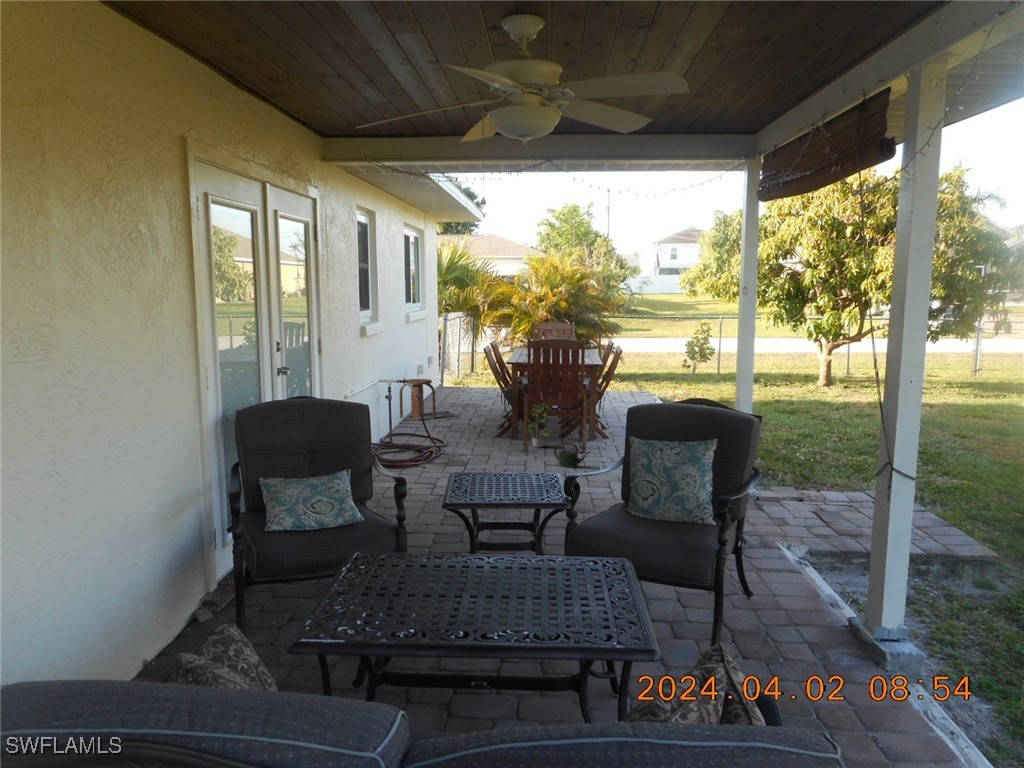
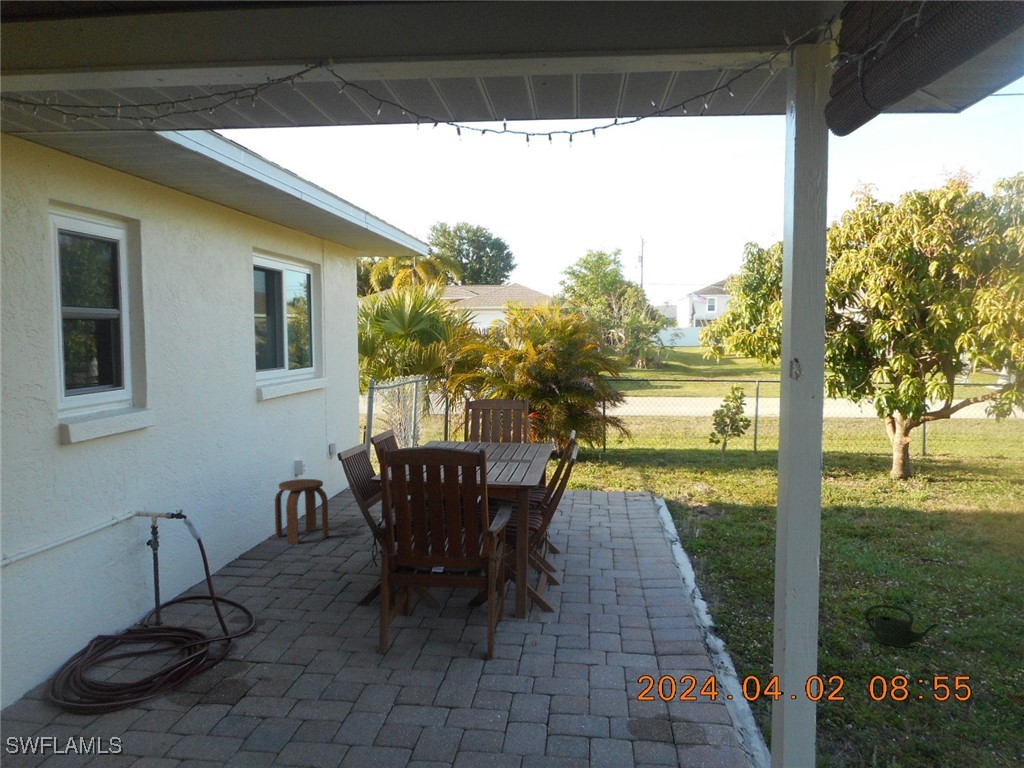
potted plant: present [528,404,551,447] -> none [414,546,461,624]
watering can: present [554,443,589,468] -> present [866,604,938,648]

